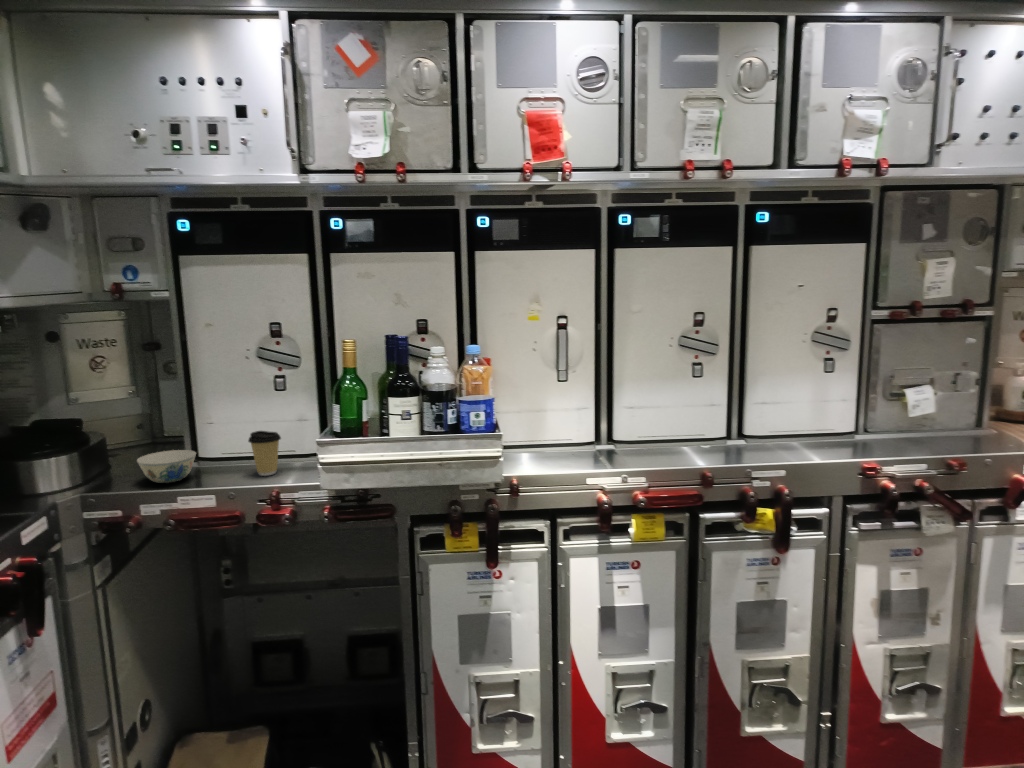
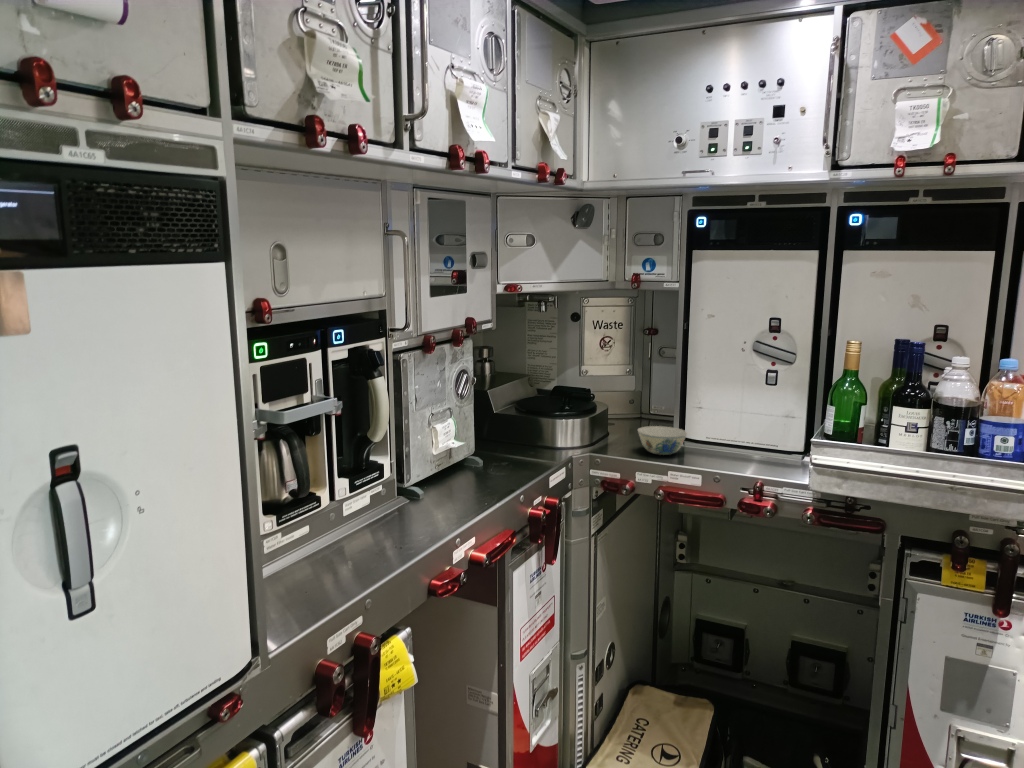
coffee cup: present [248,431,281,476] -> none [737,421,769,465]

